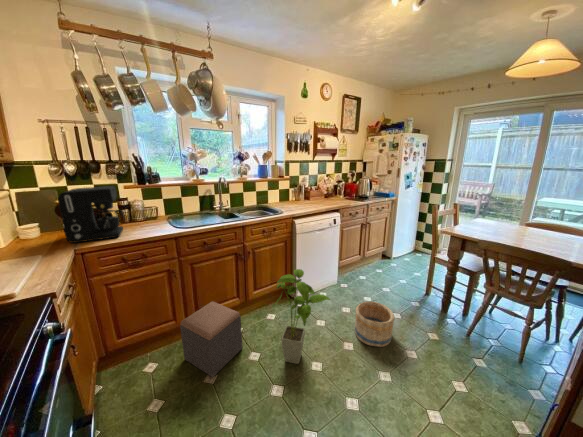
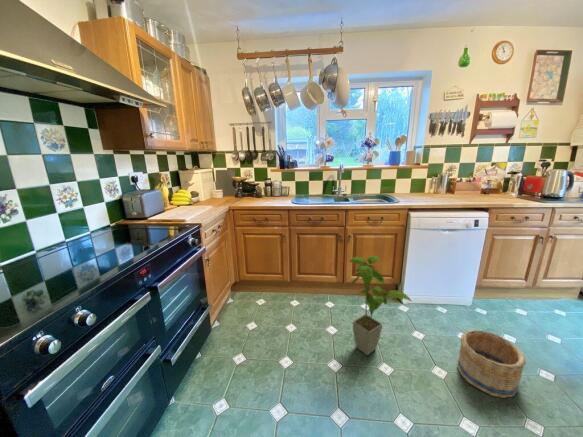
coffee maker: present [58,186,125,243] -> none [227,167,262,204]
footstool: present [180,301,243,377] -> none [281,271,326,328]

